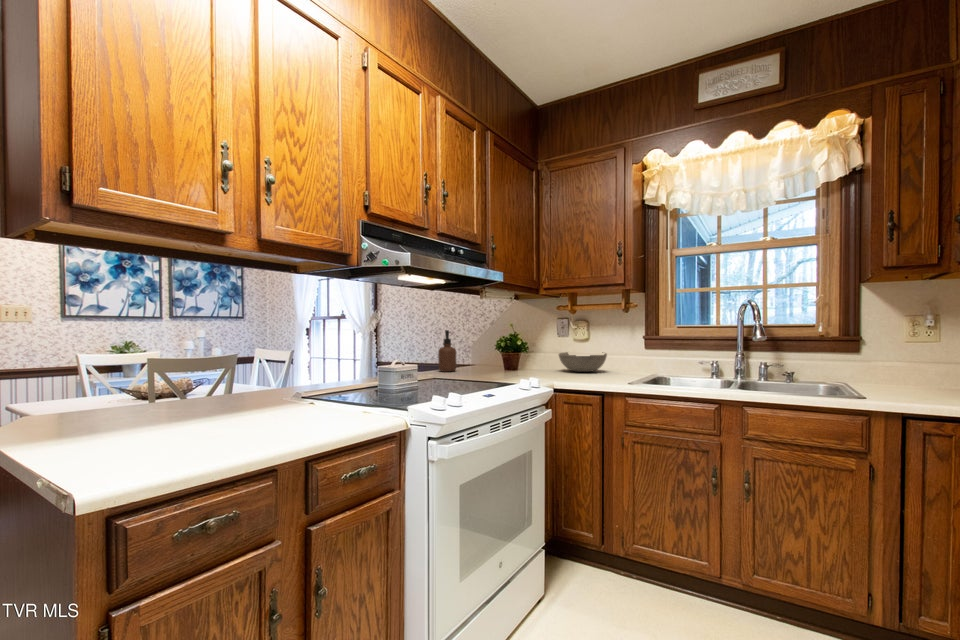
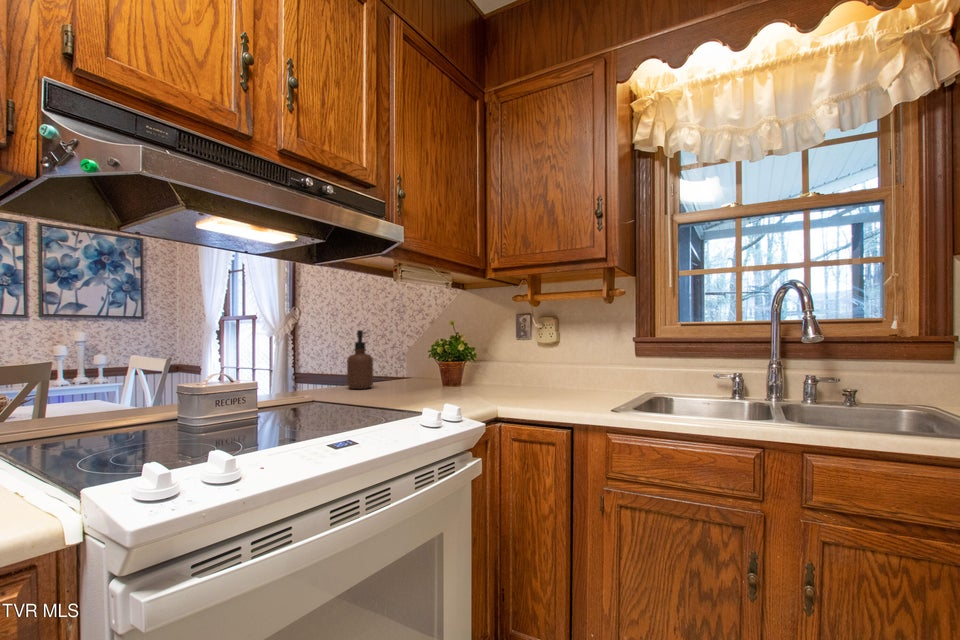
bowl: present [559,352,607,372] -> none [517,360,584,389]

